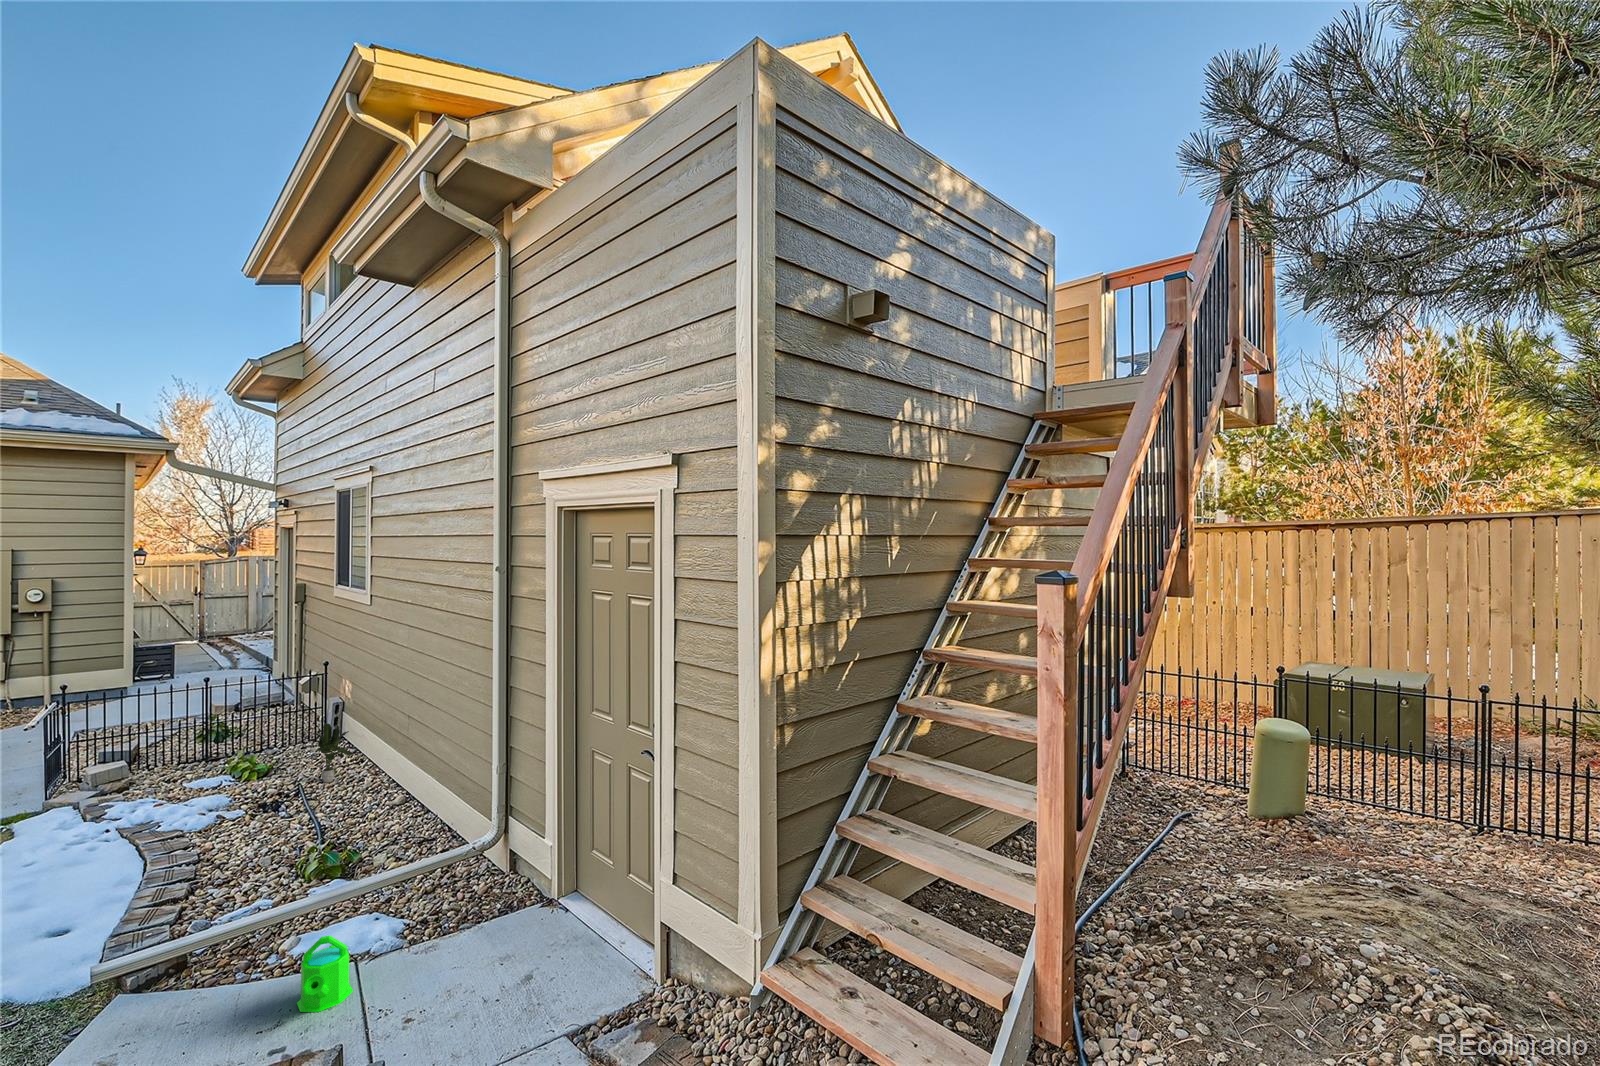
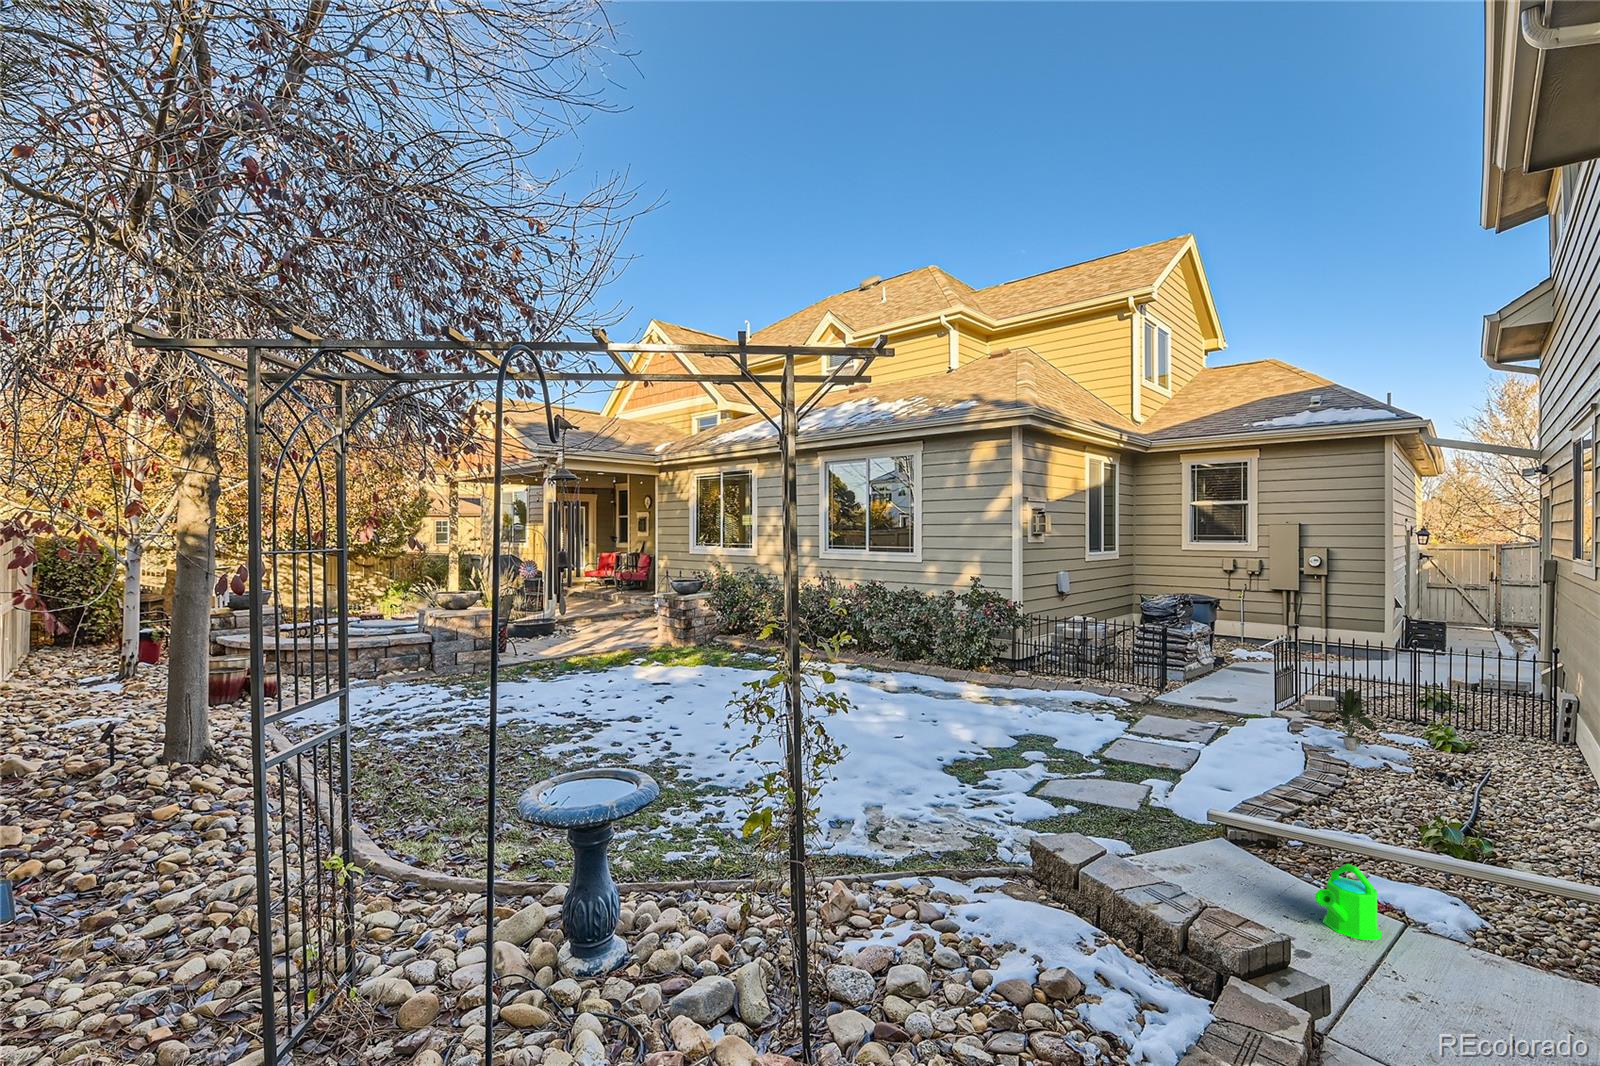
potted plant: present [315,723,354,782] -> present [1332,689,1377,750]

